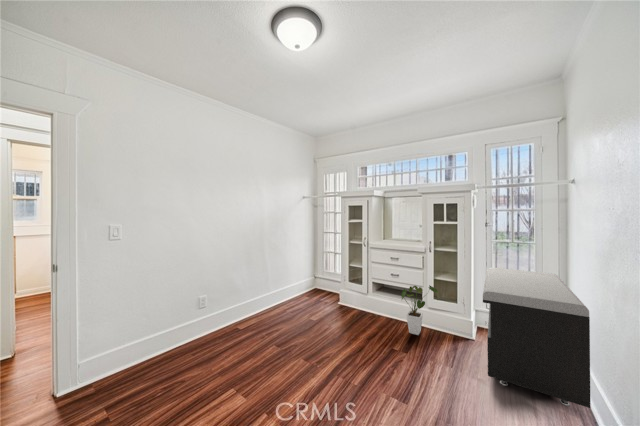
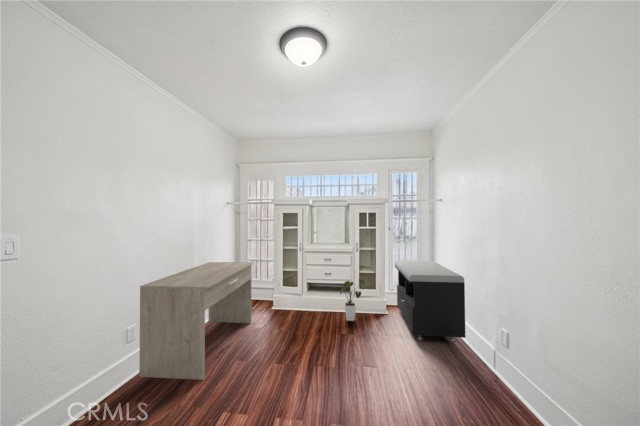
desk: none [202,252,311,358] -> present [139,262,253,380]

